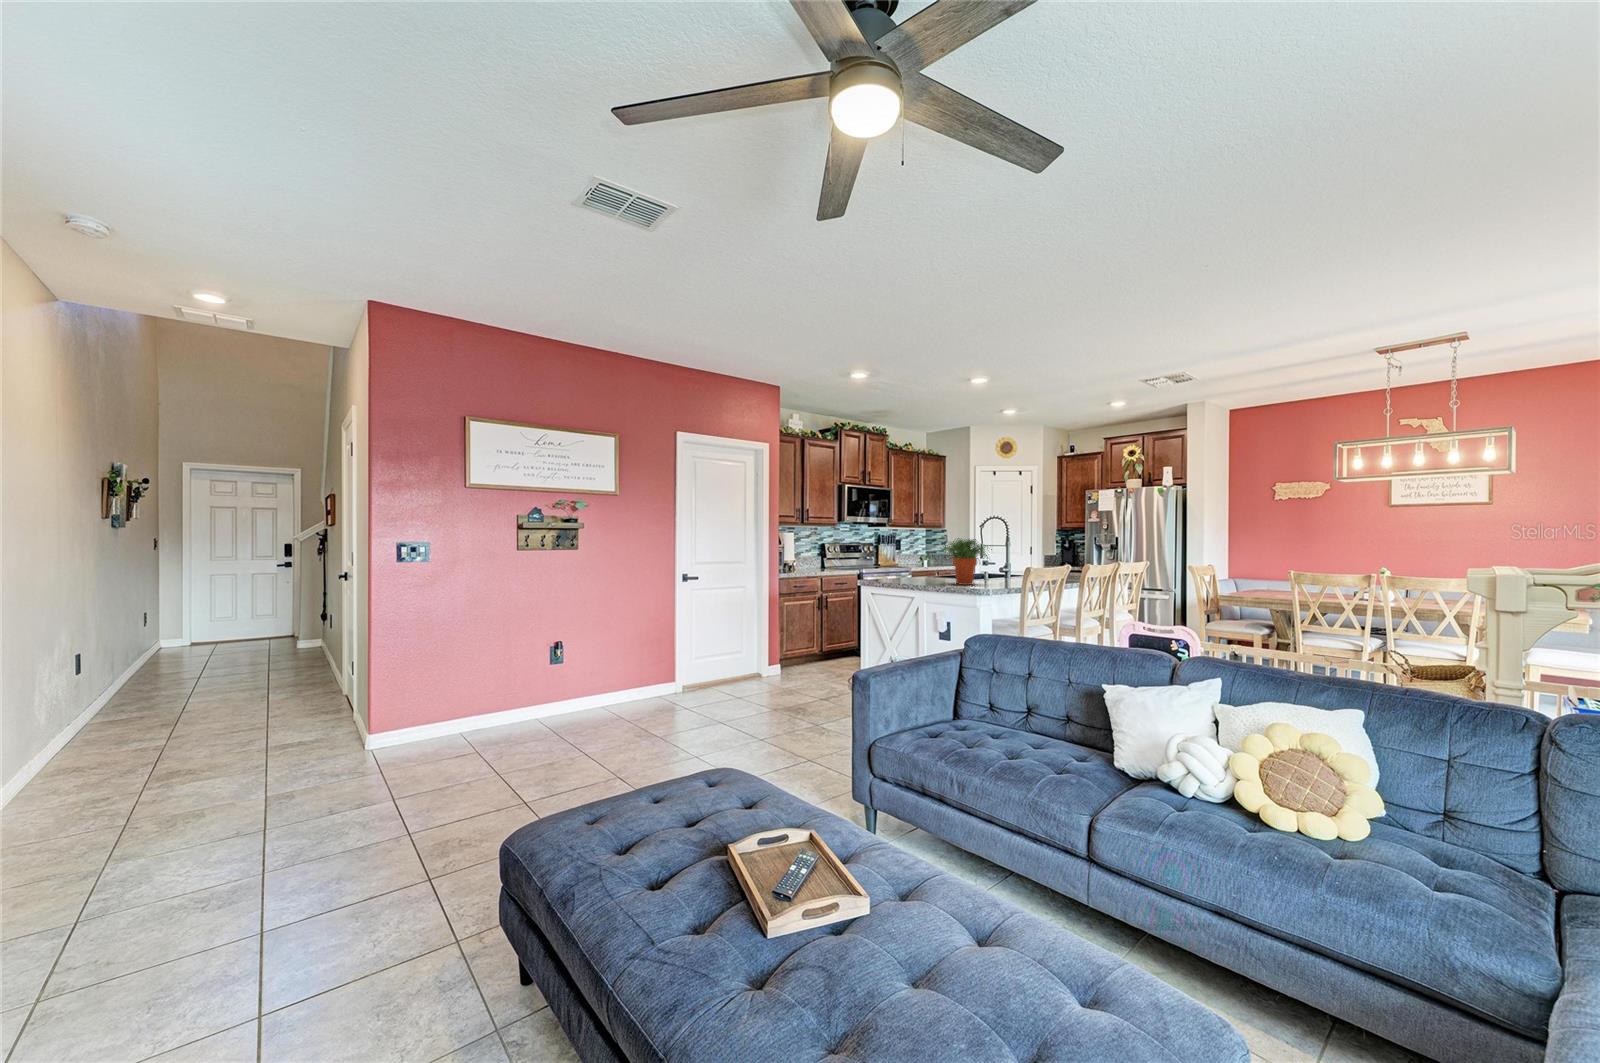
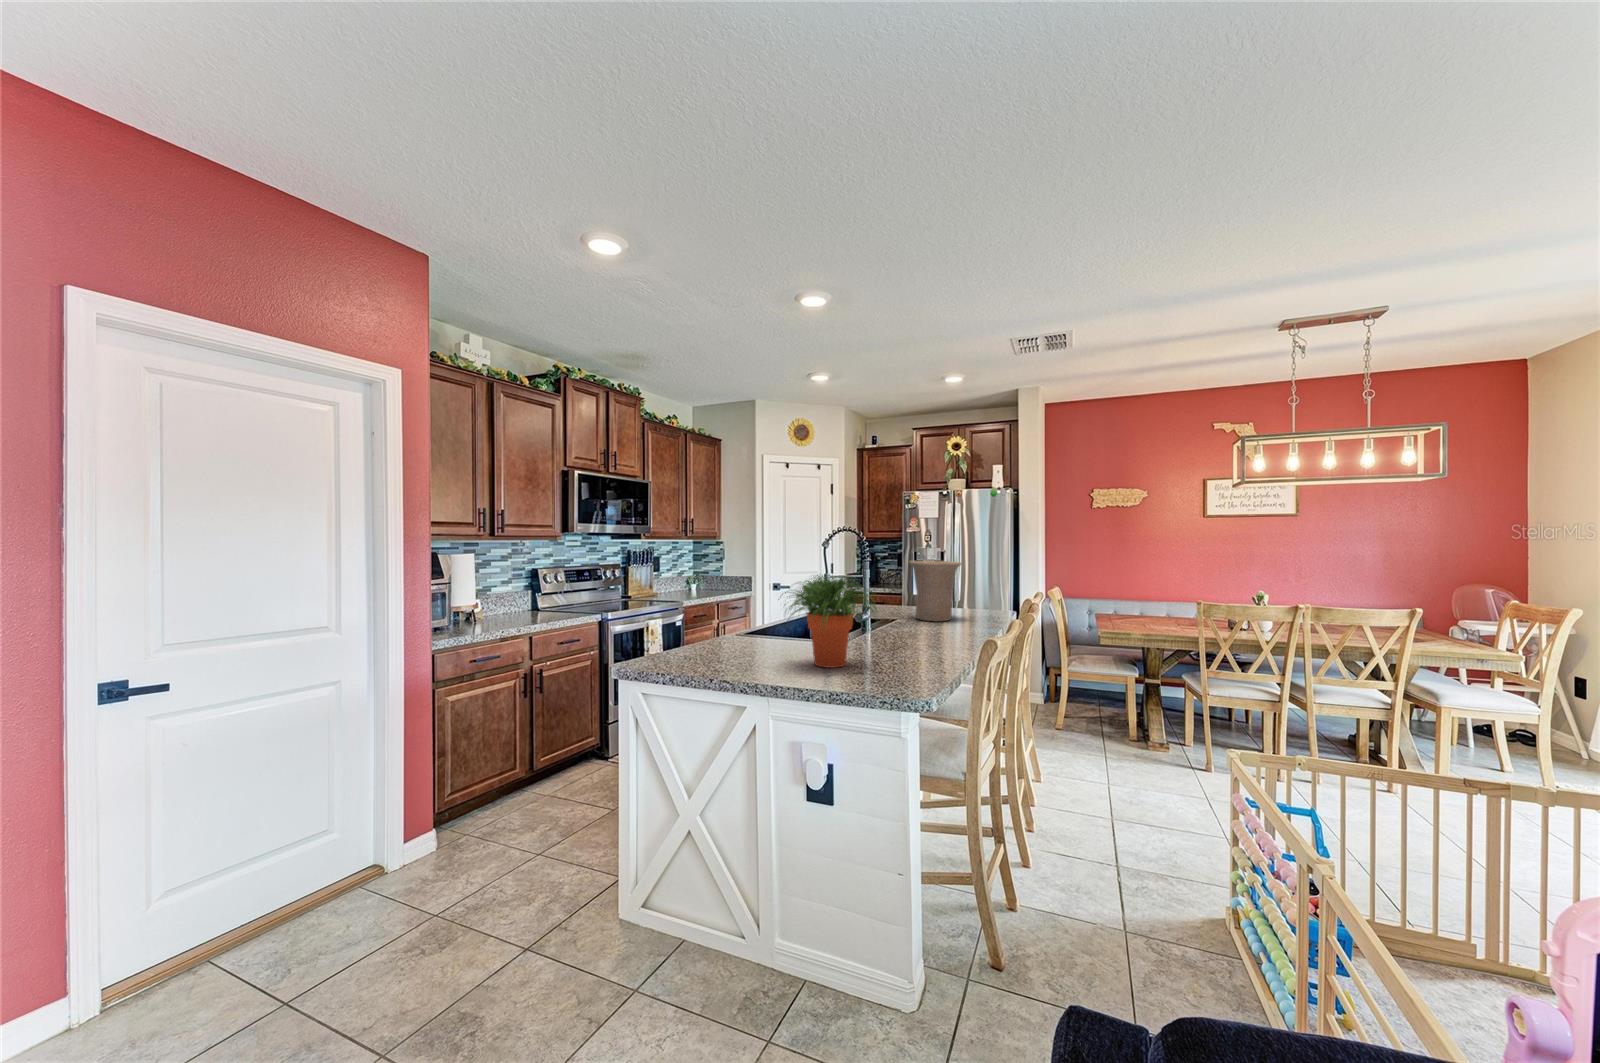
vase: none [1048,537,1086,577] -> present [909,561,961,621]

